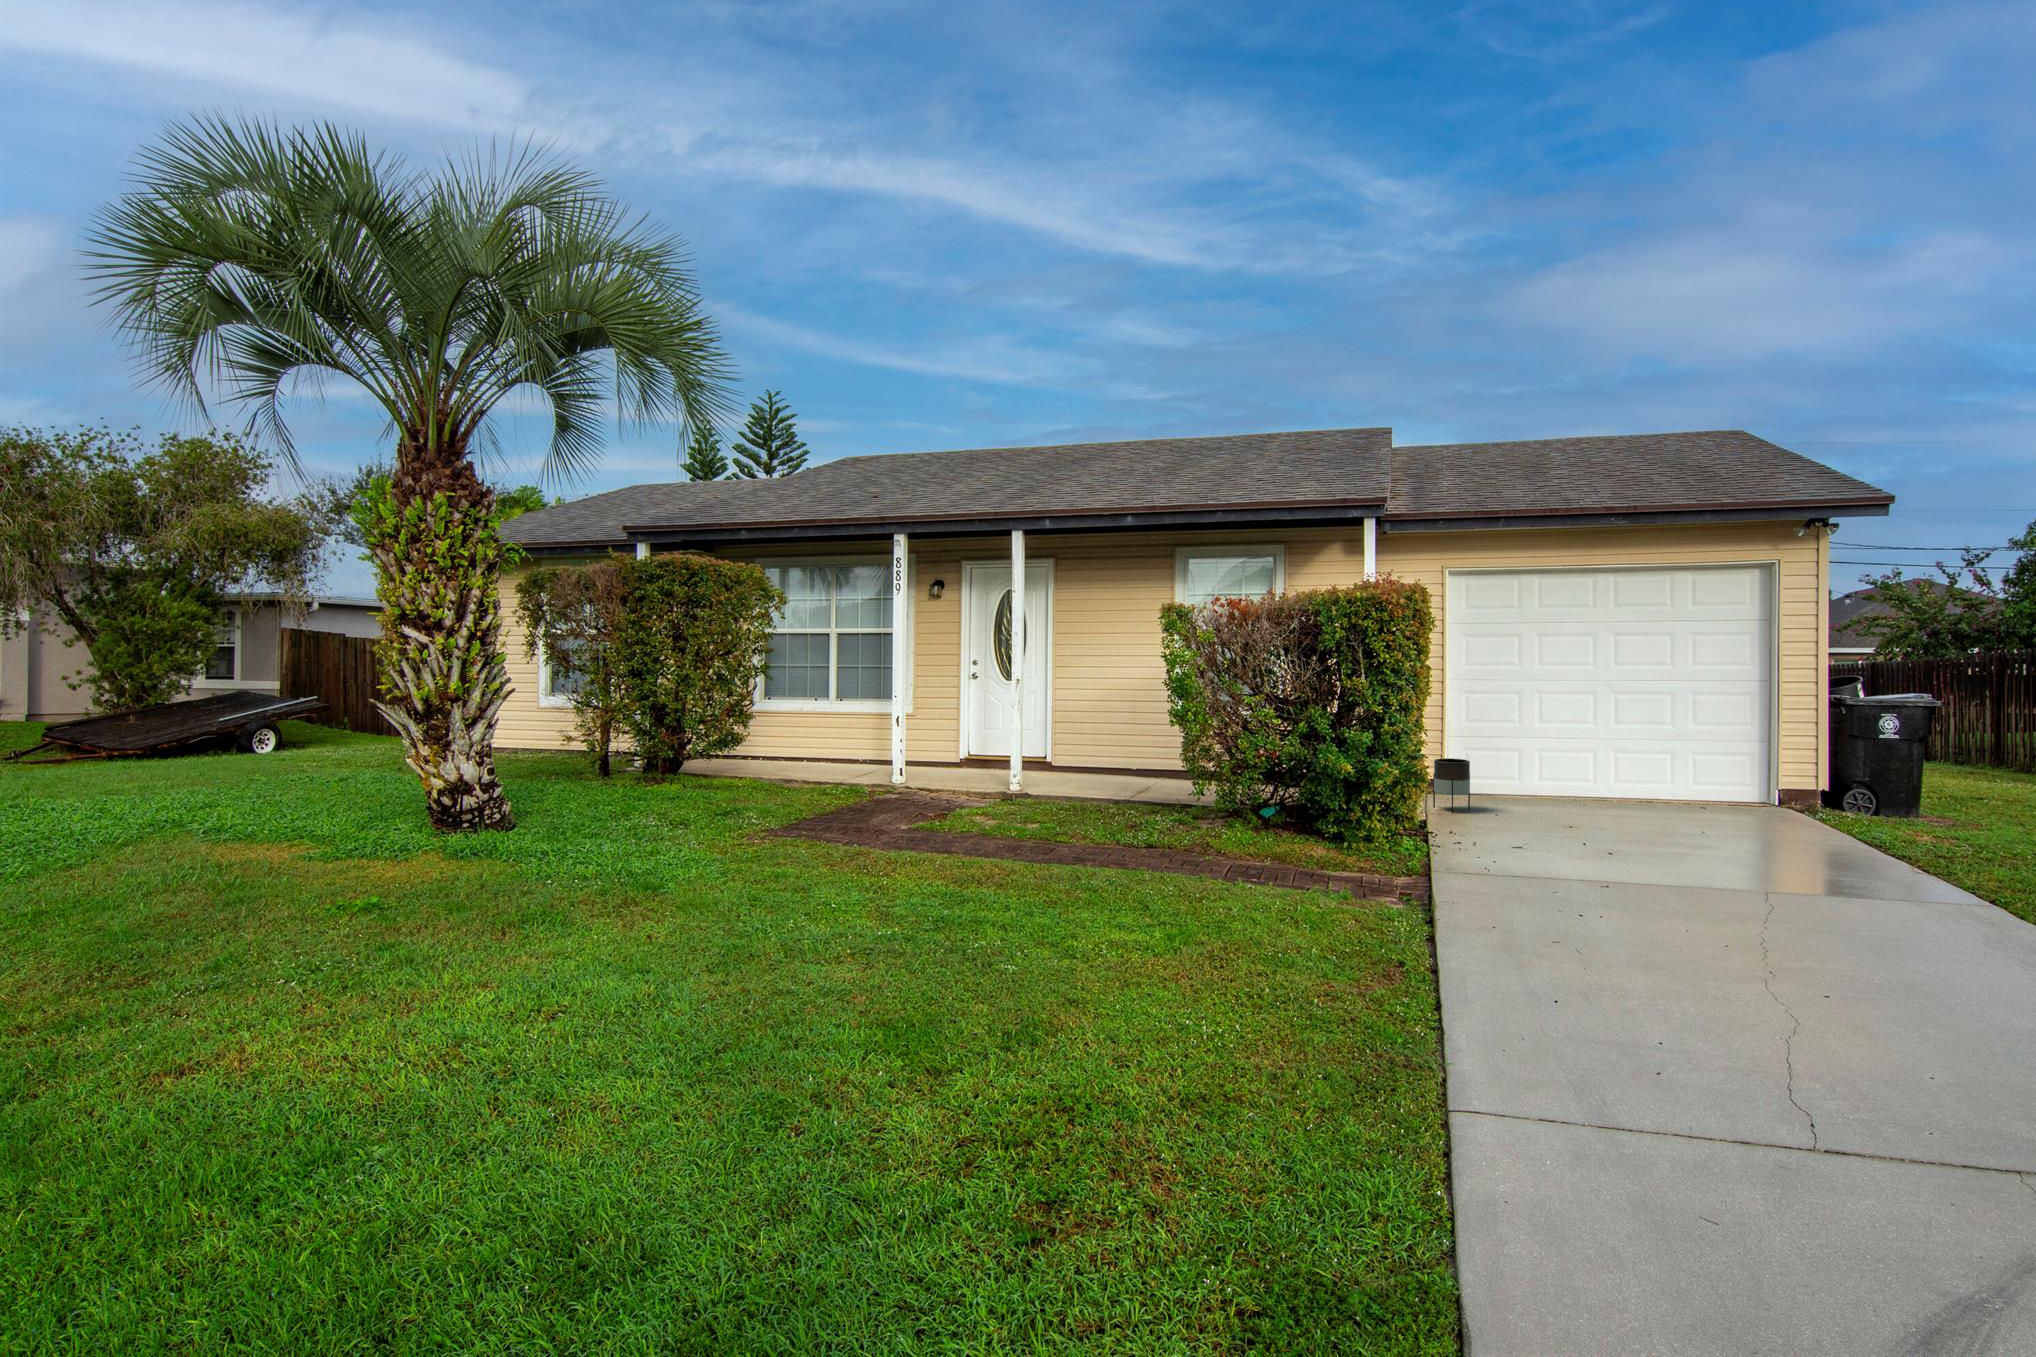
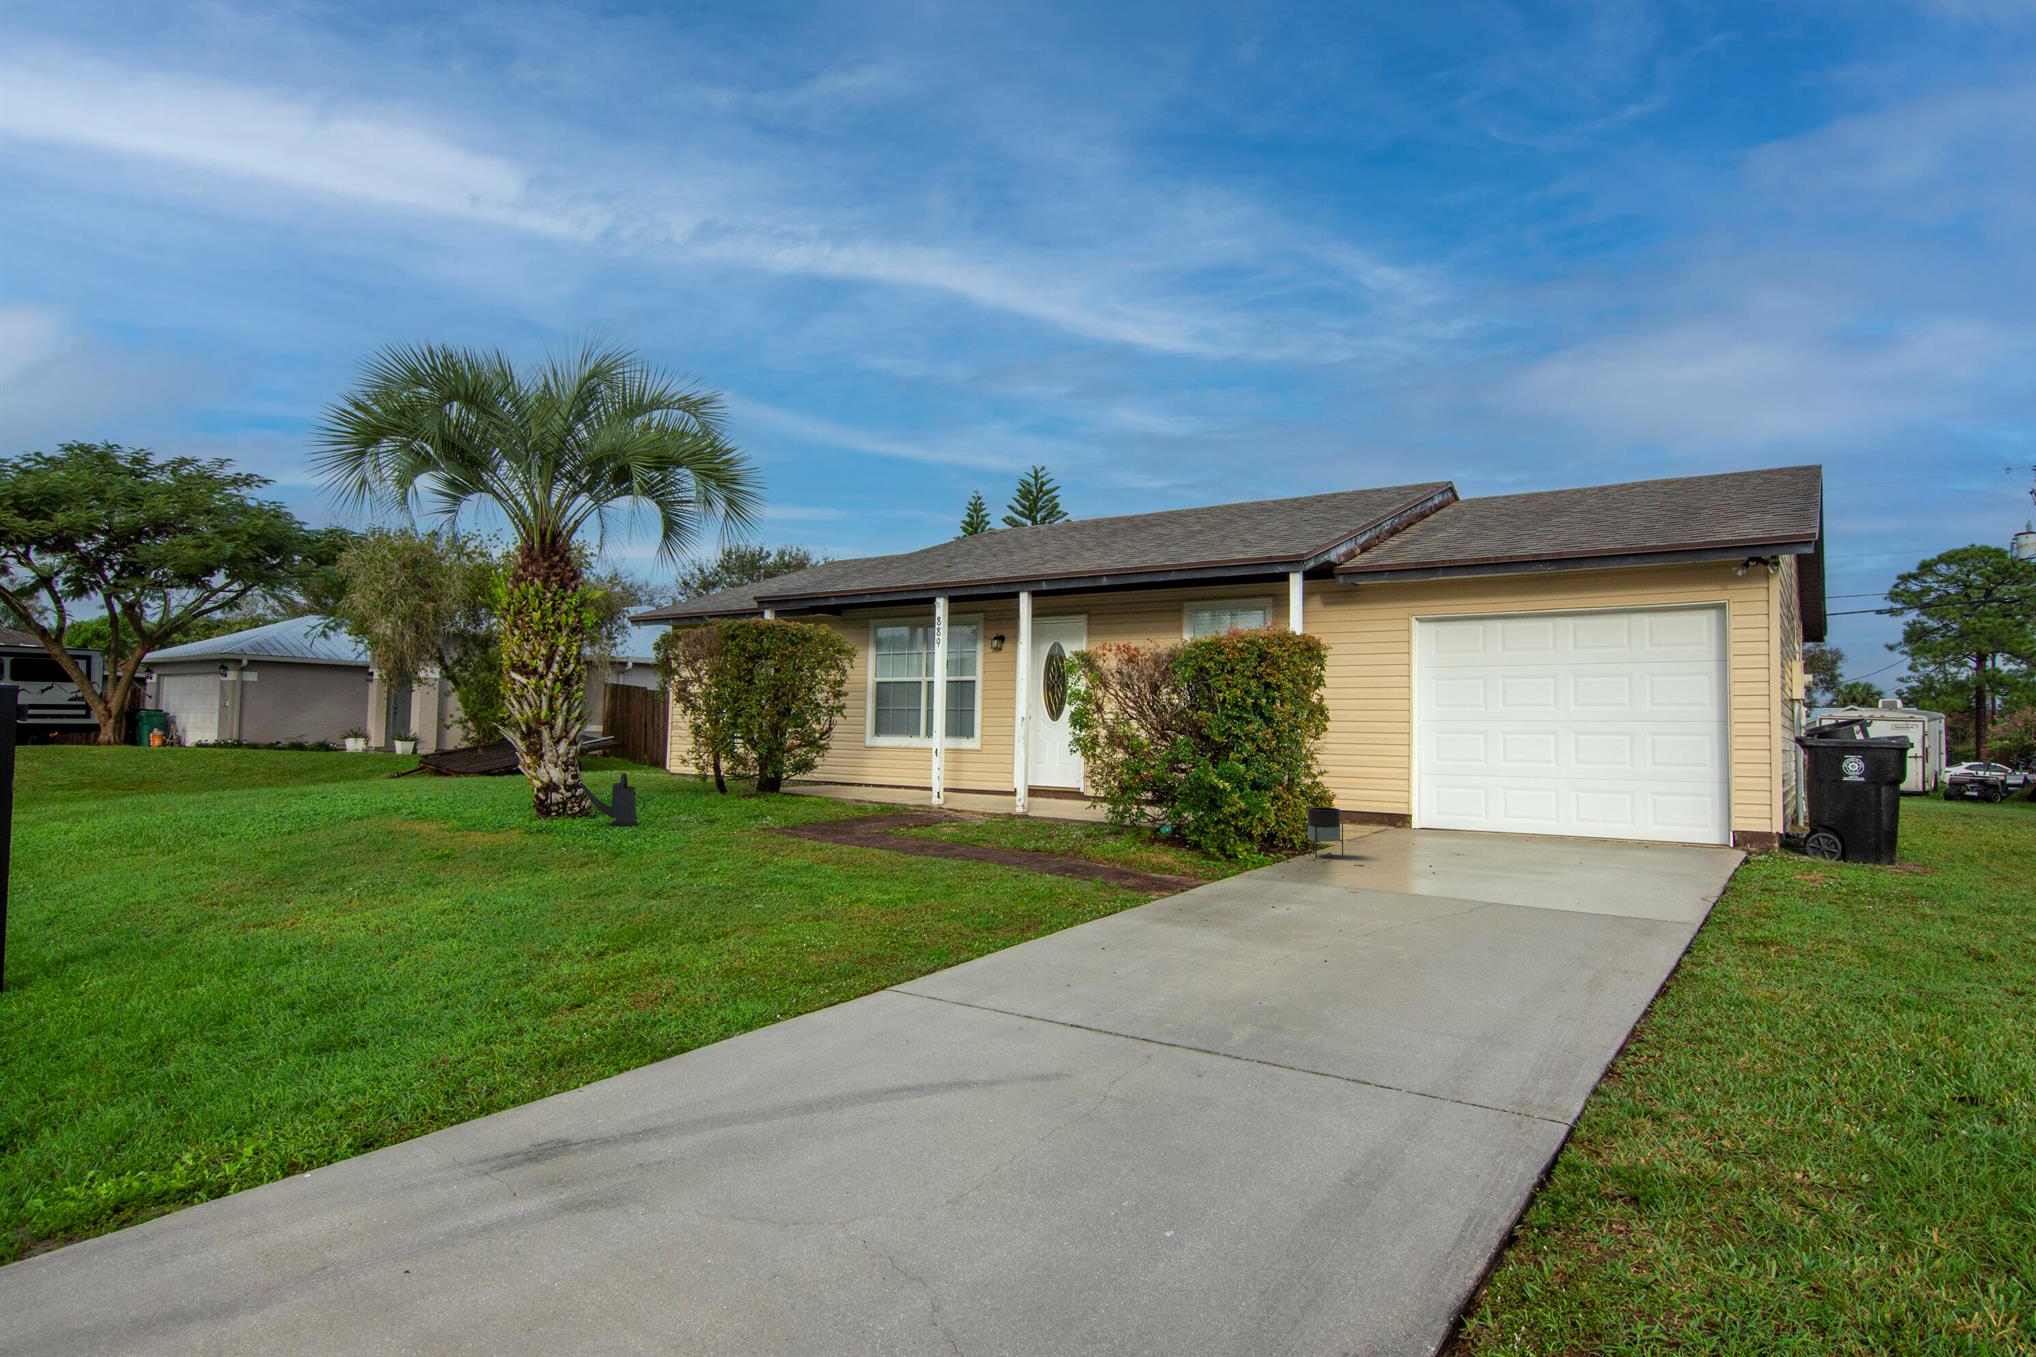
watering can: none [499,762,594,834] -> present [580,773,646,826]

